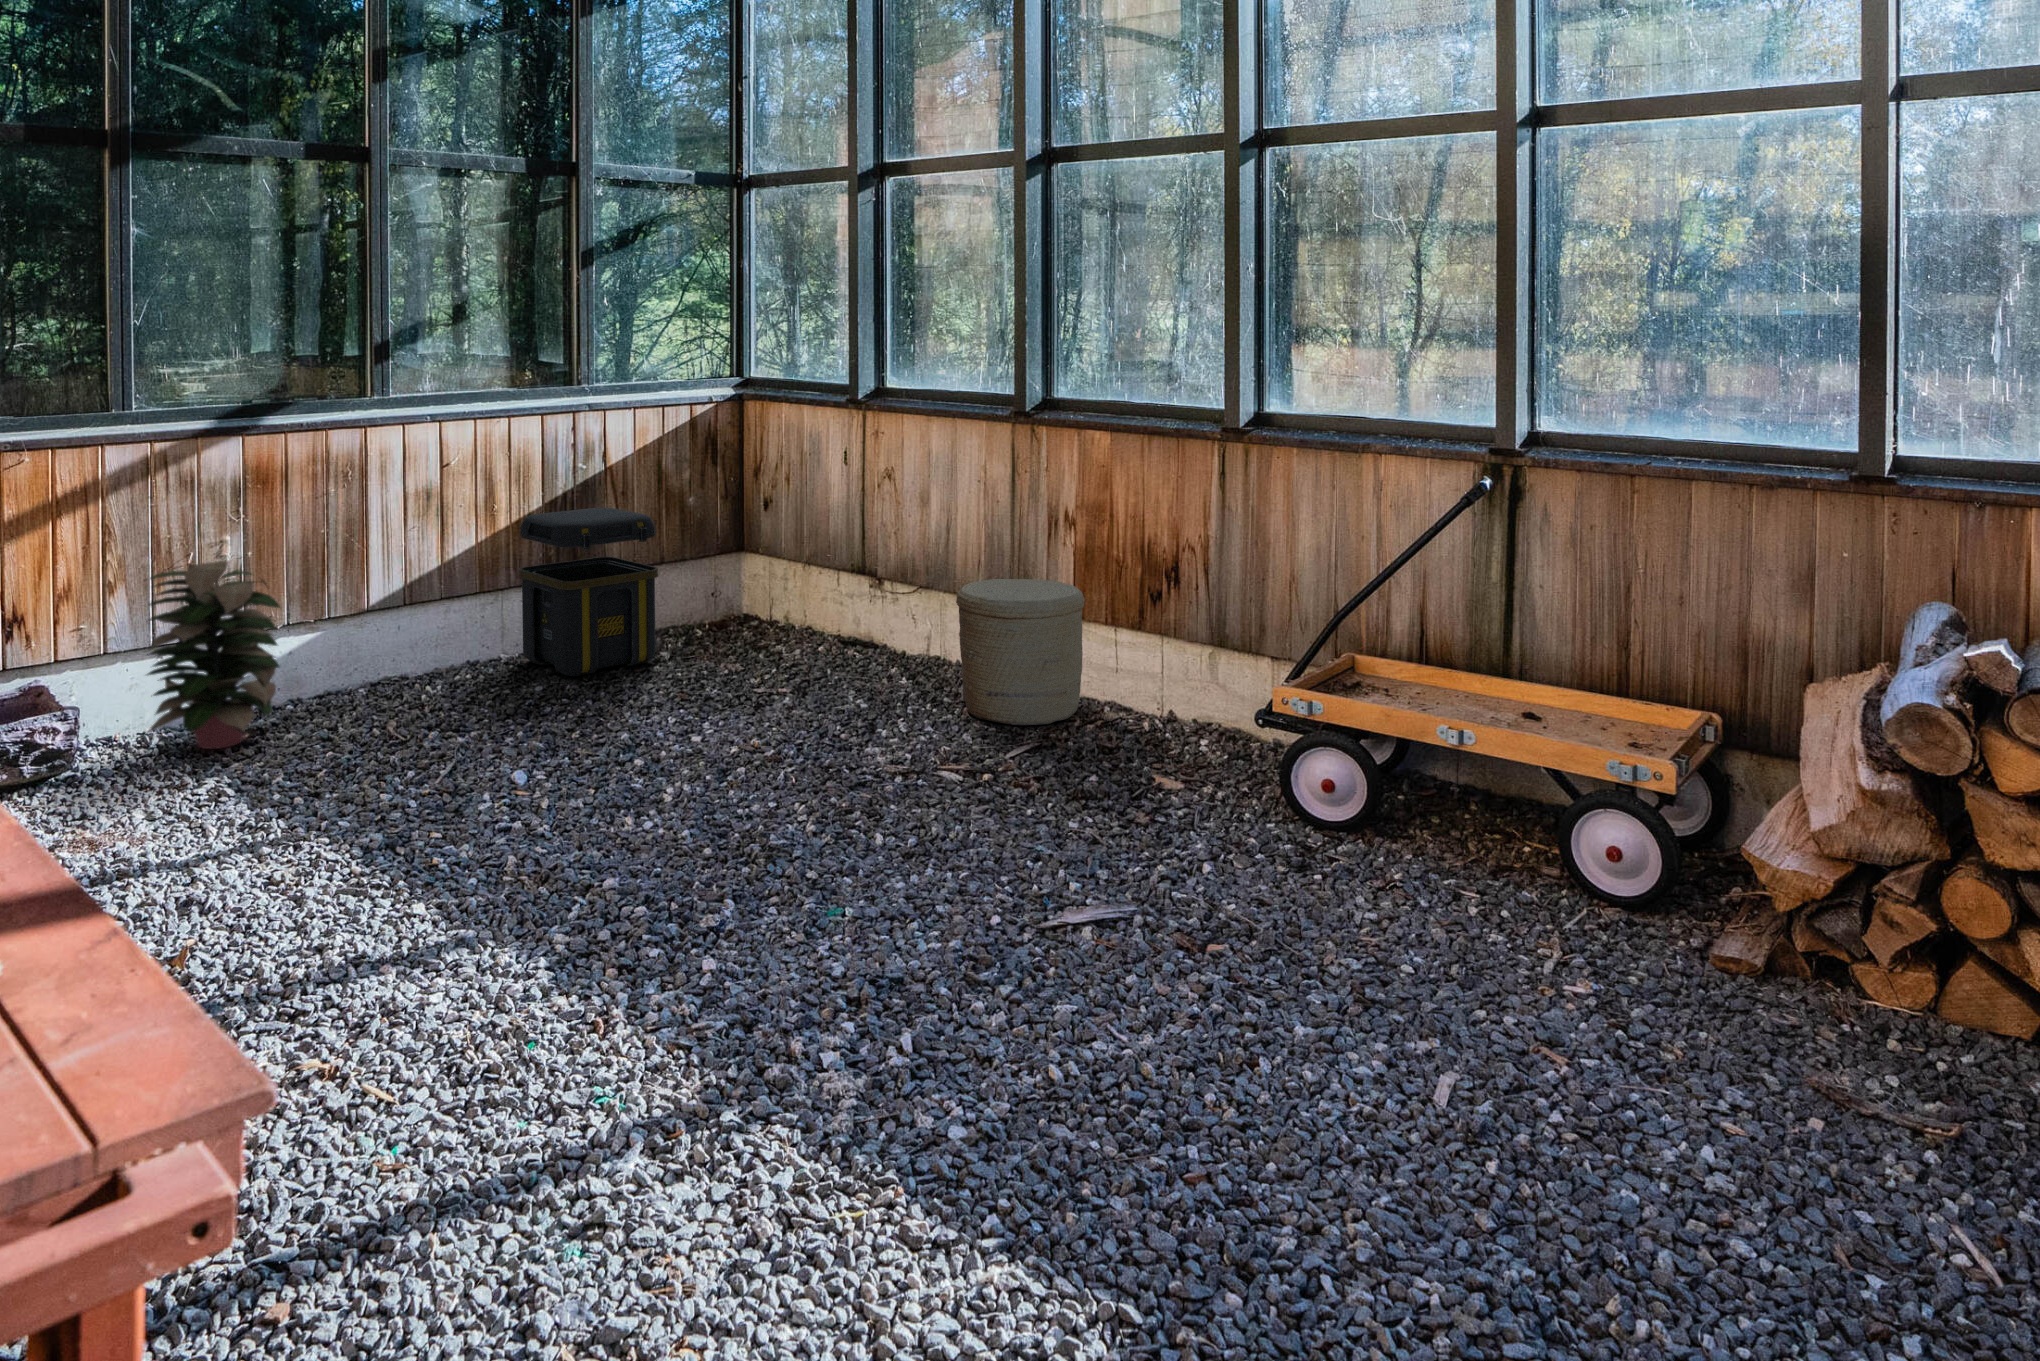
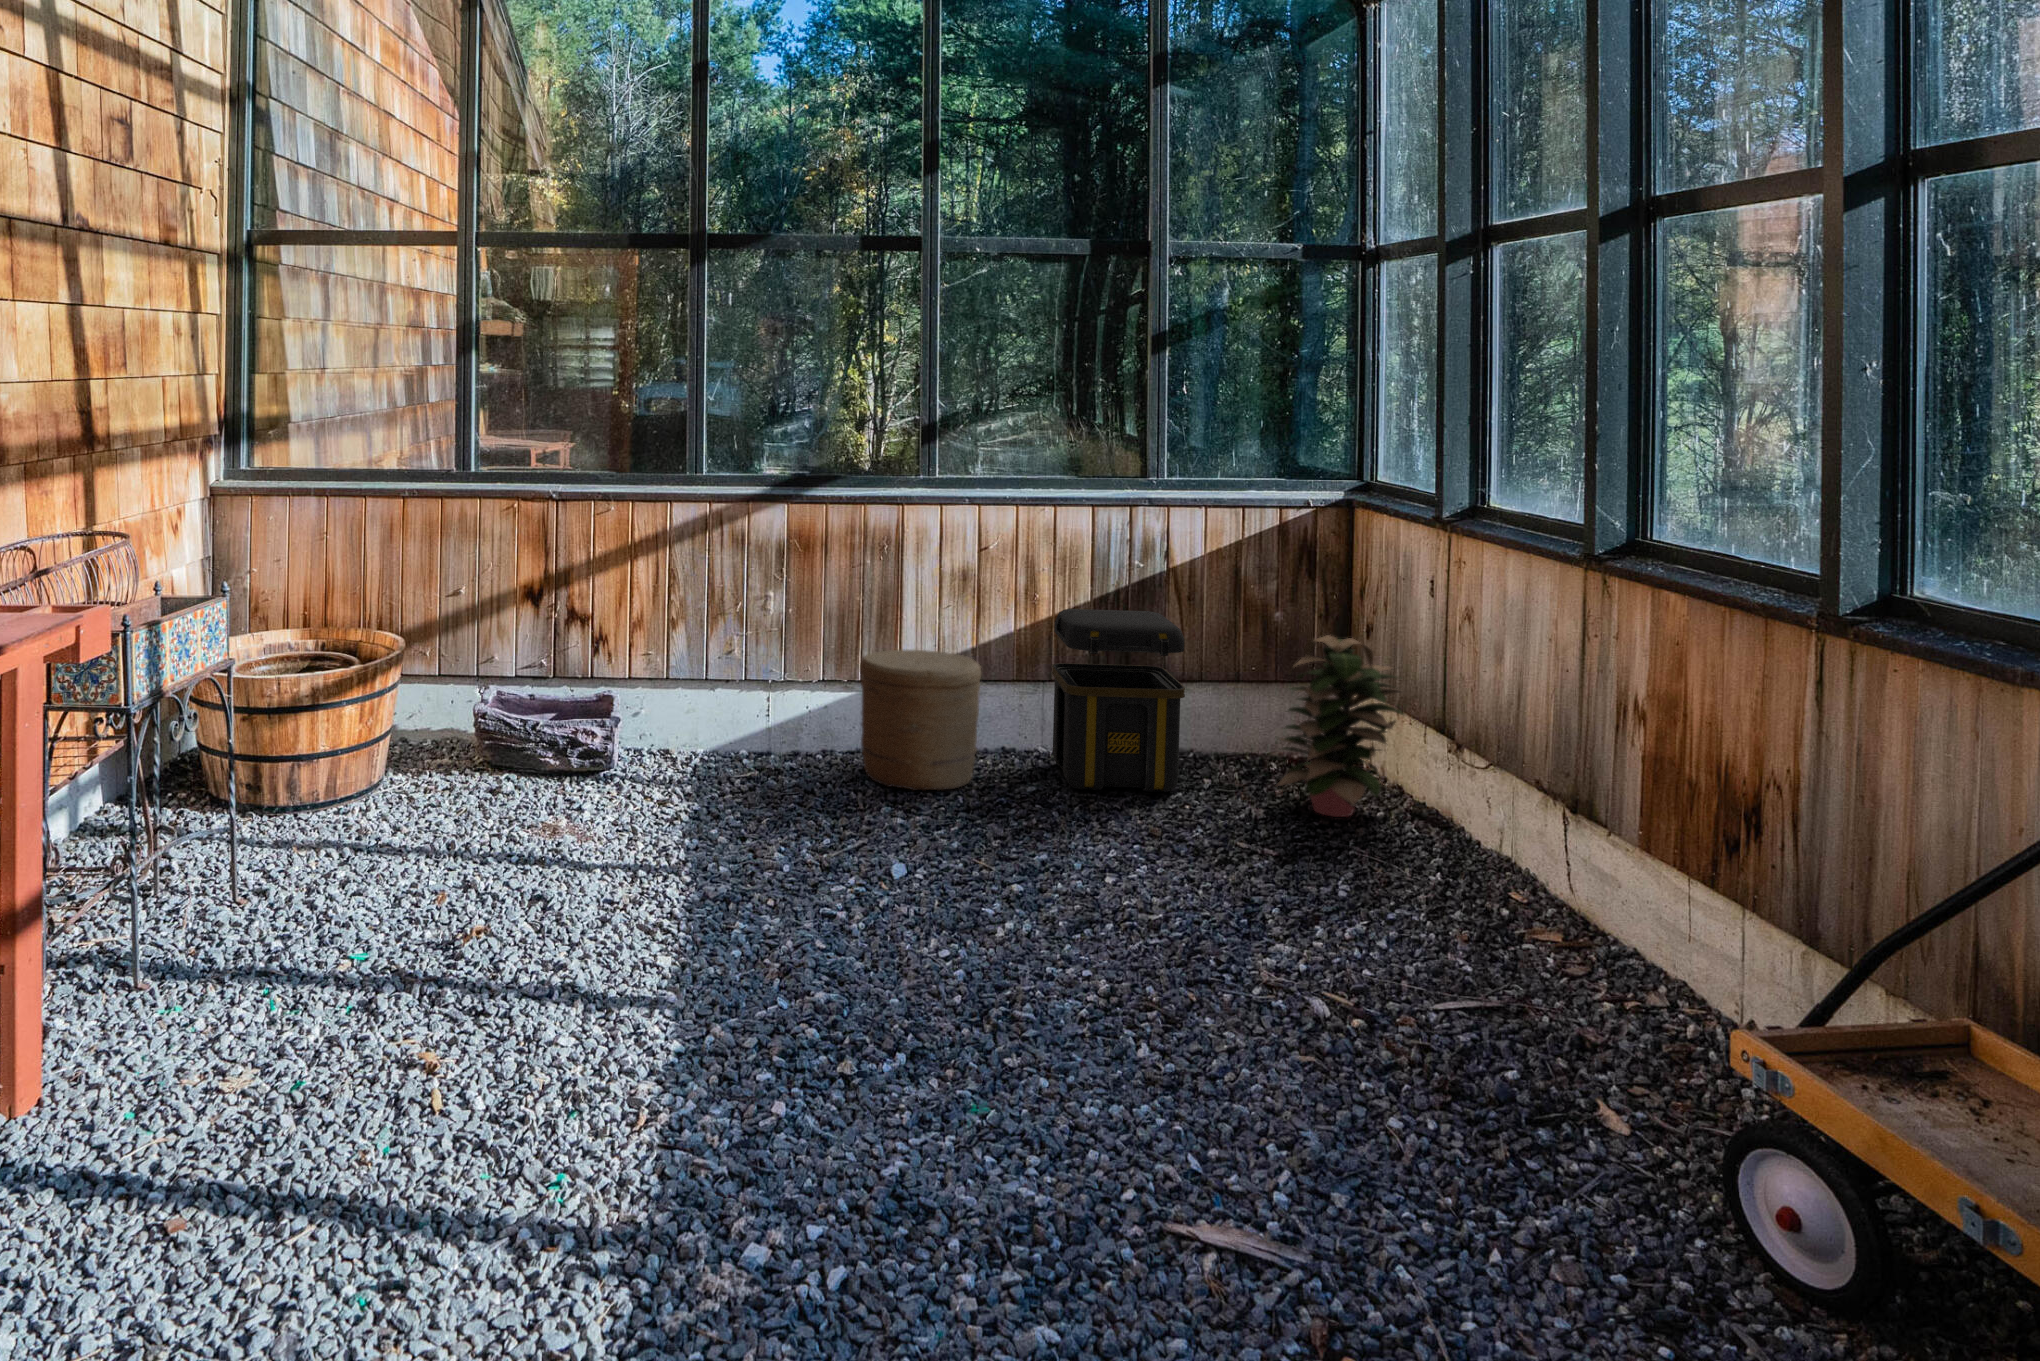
decorative plant: present [147,561,280,749] -> present [1276,635,1403,817]
woven basket: present [956,579,1085,725] -> present [860,650,981,790]

